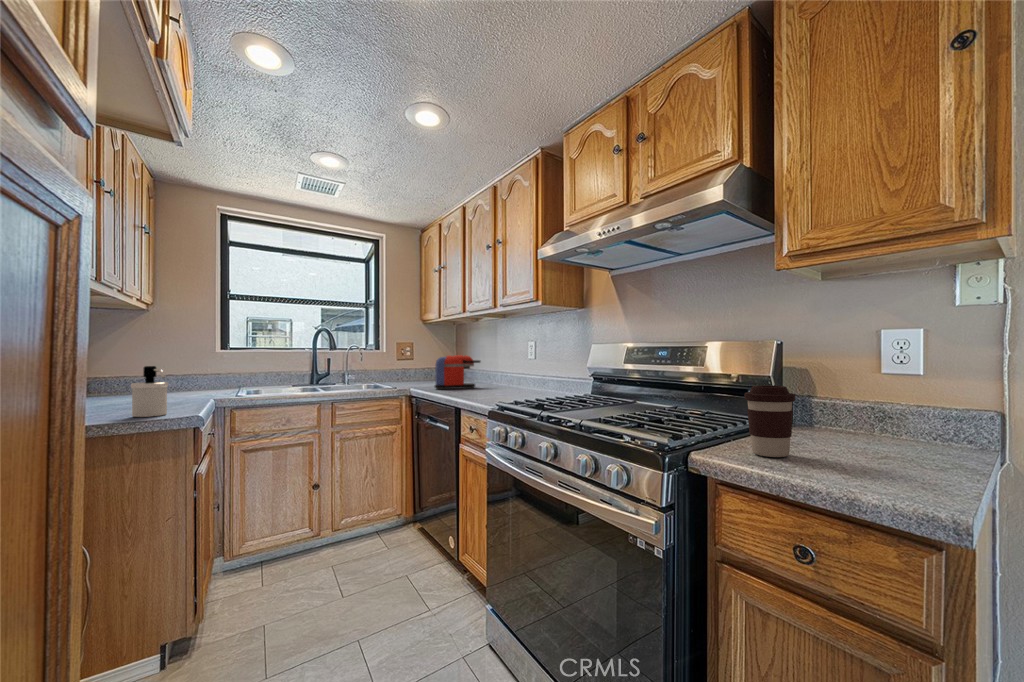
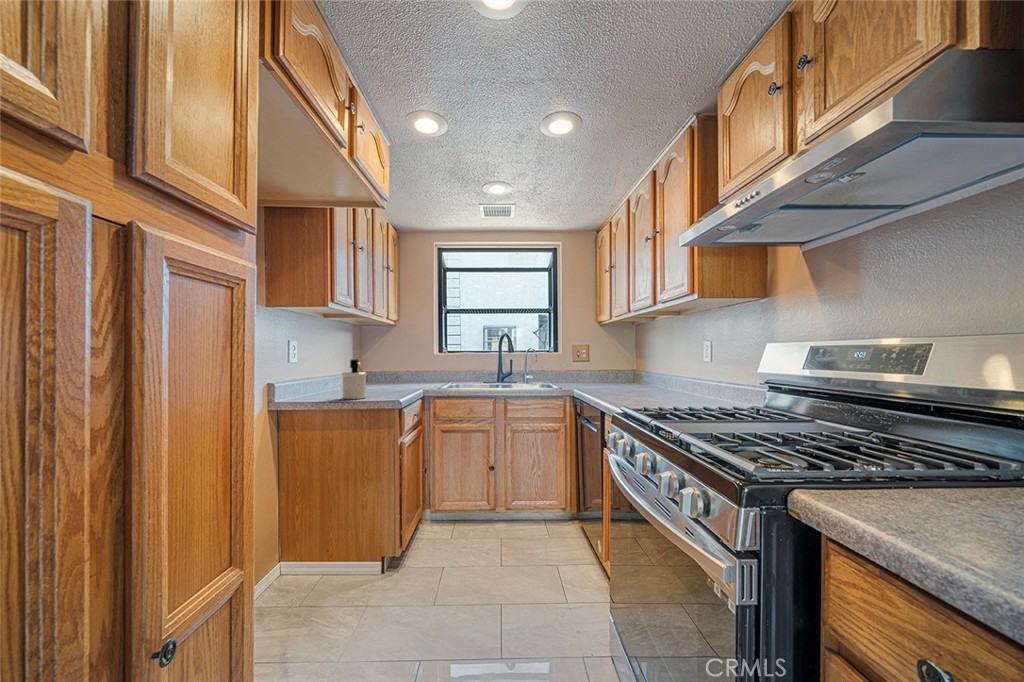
coffee maker: present [435,355,480,389] -> none [598,356,647,390]
coffee cup: present [744,385,795,457] -> none [884,402,976,515]

